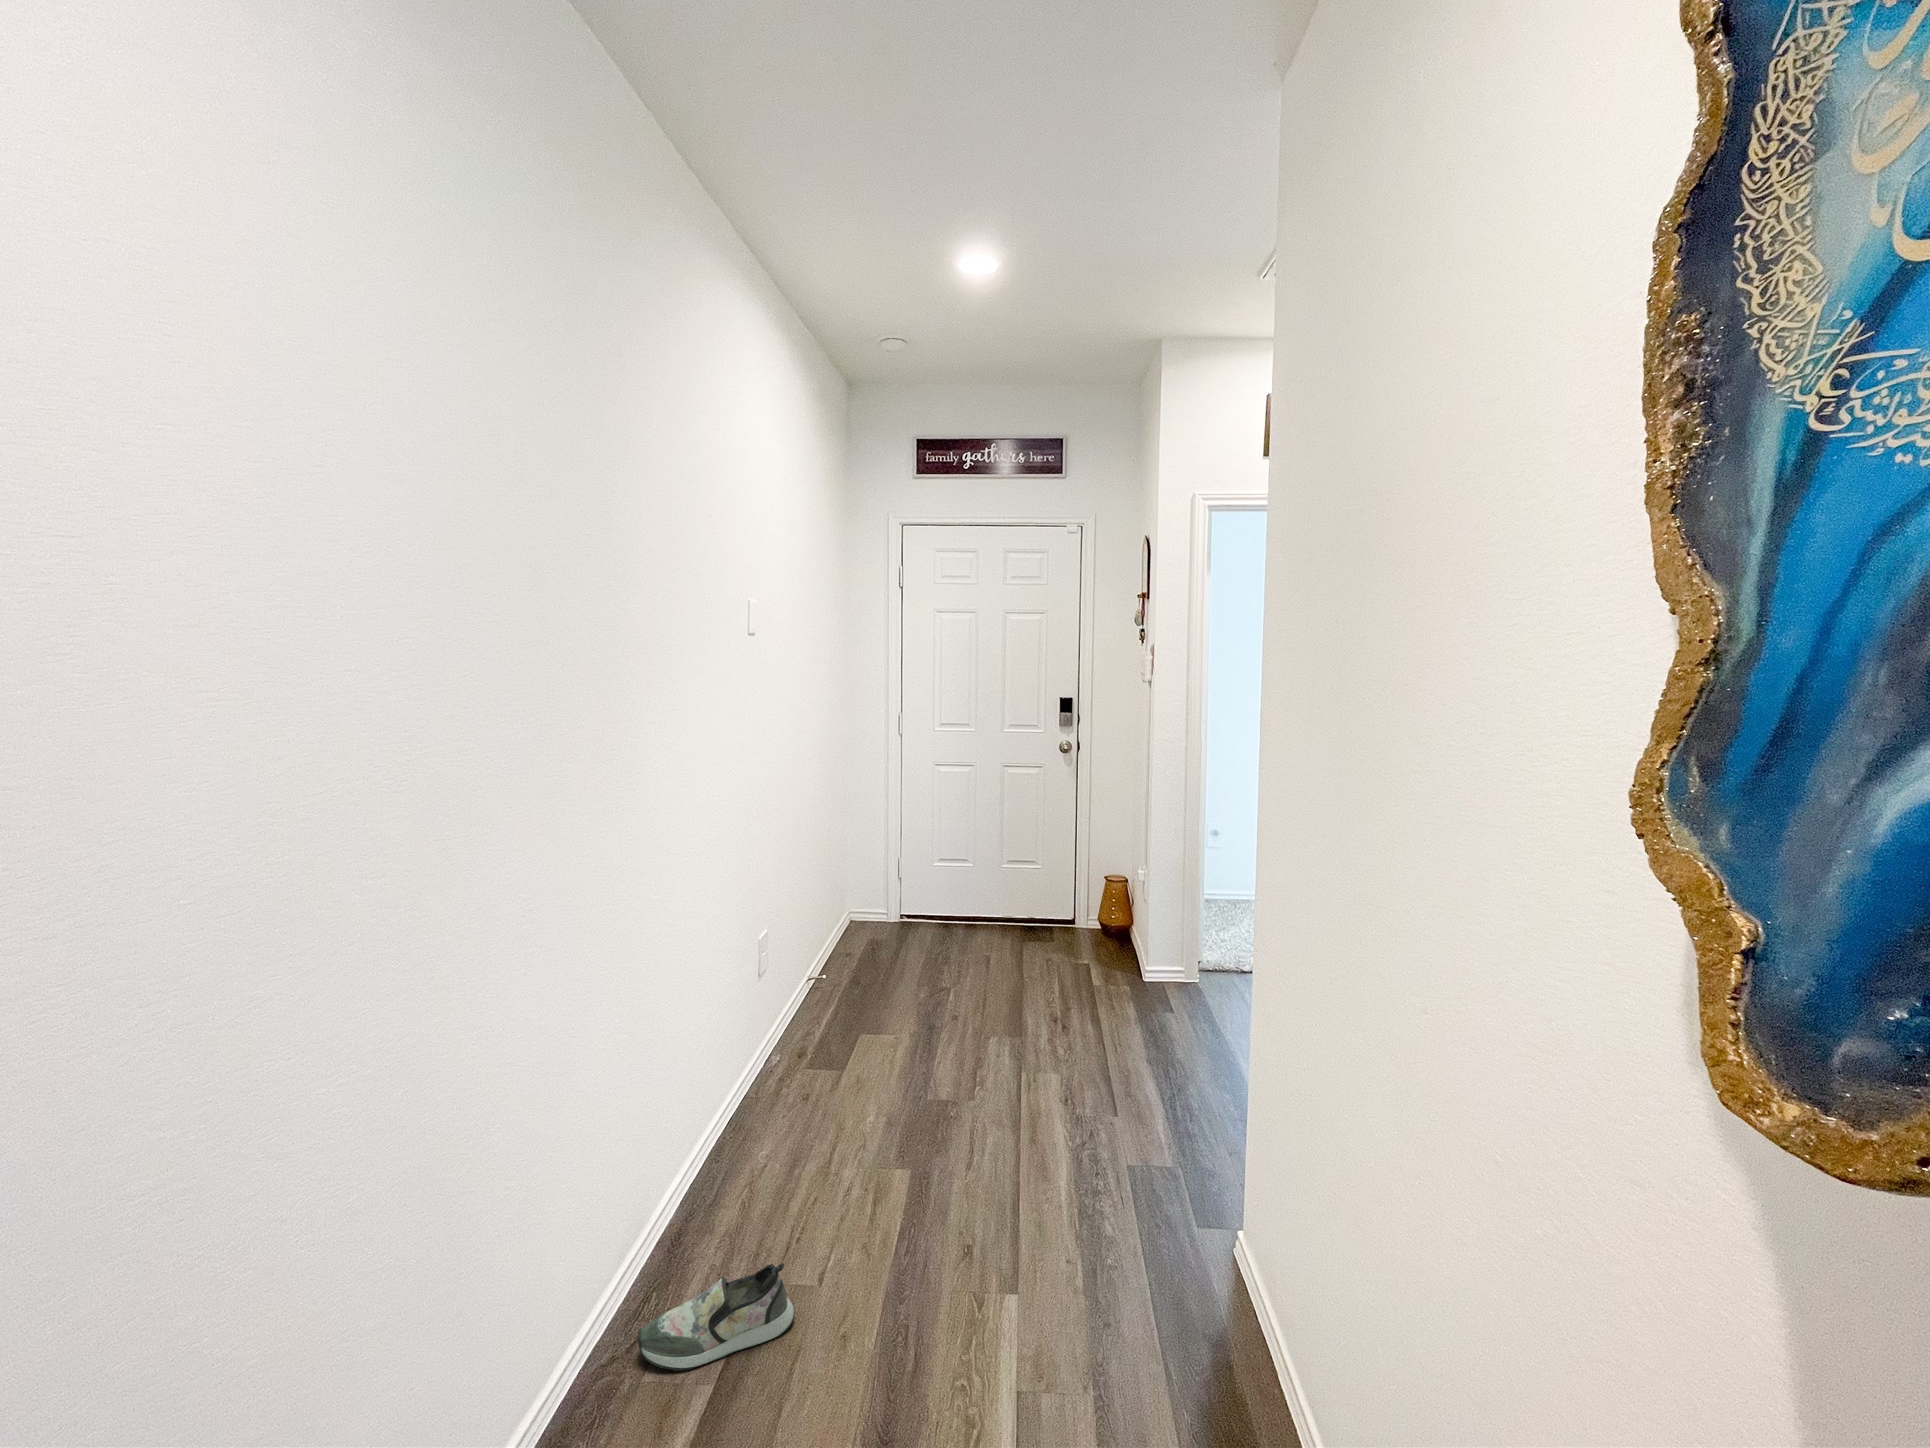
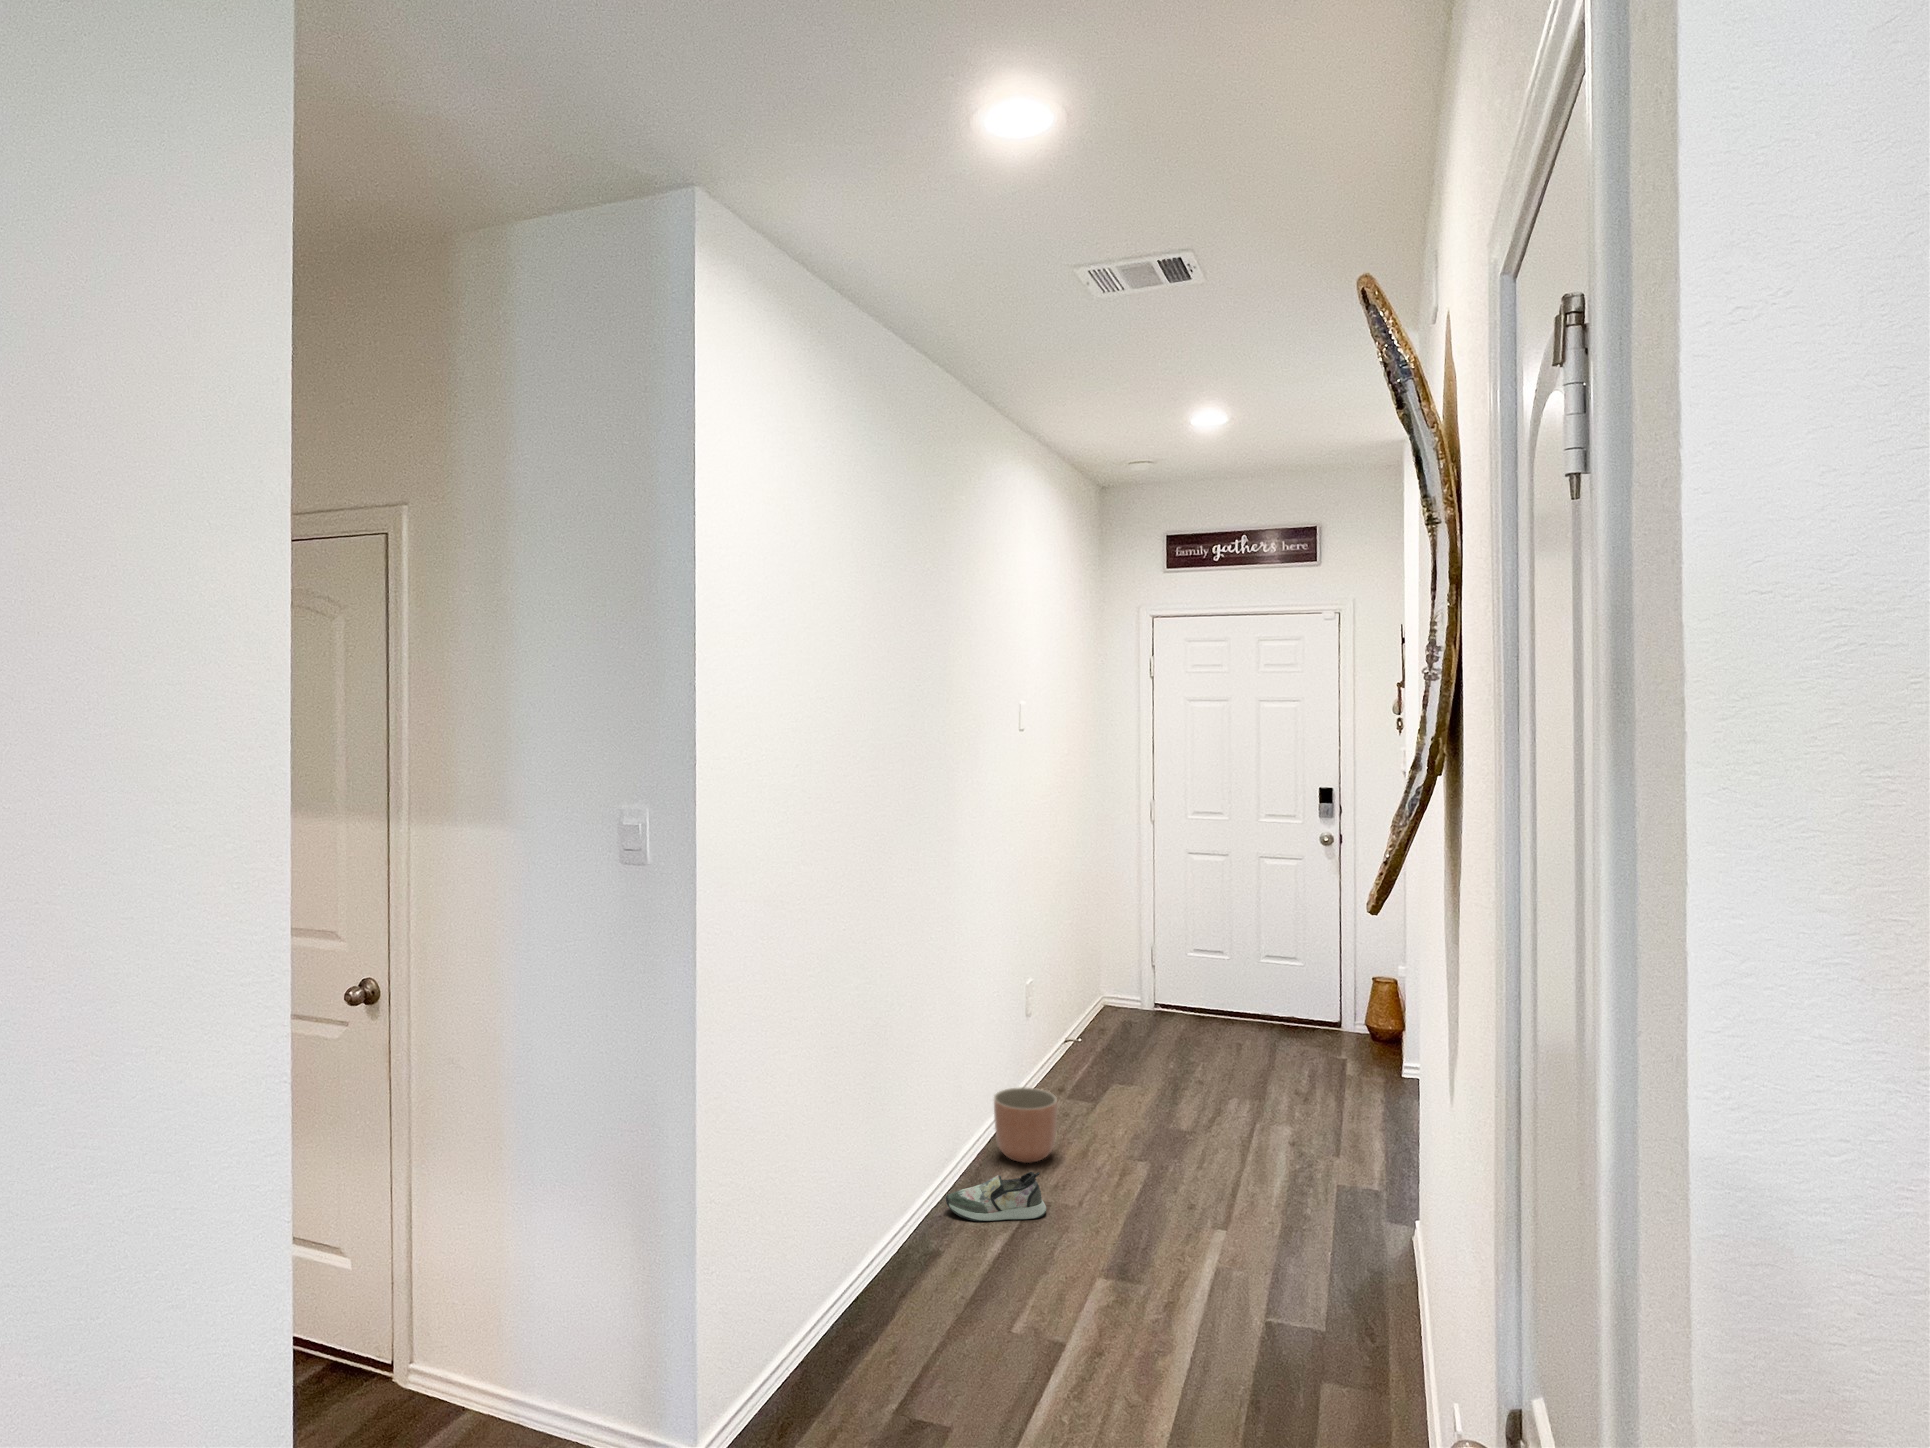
planter: none [720,1095,807,1207] -> present [994,1087,1057,1163]

